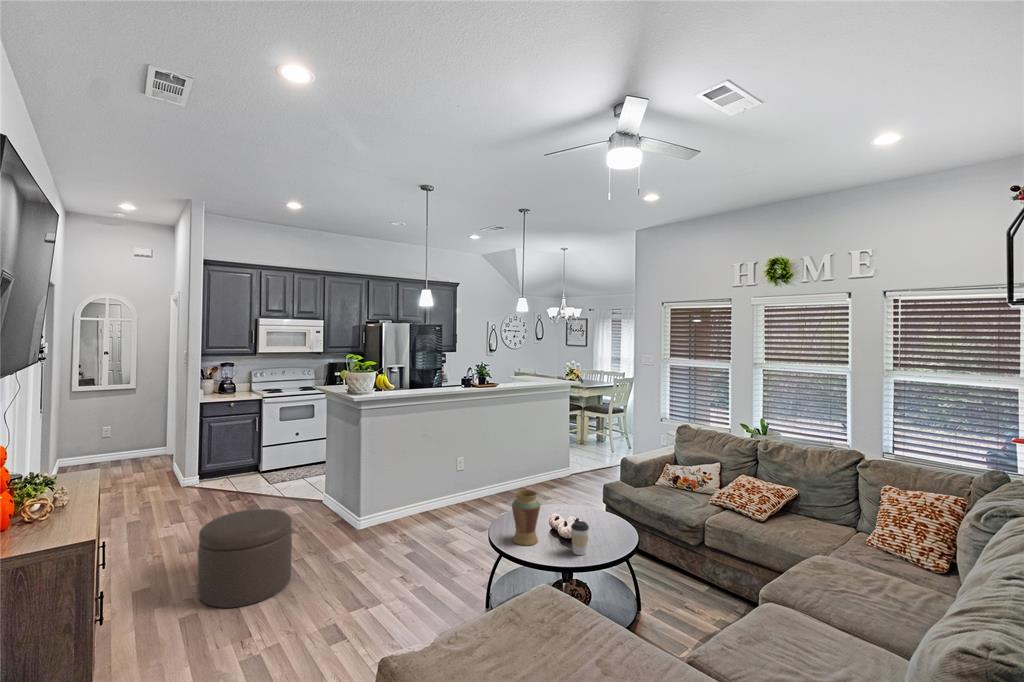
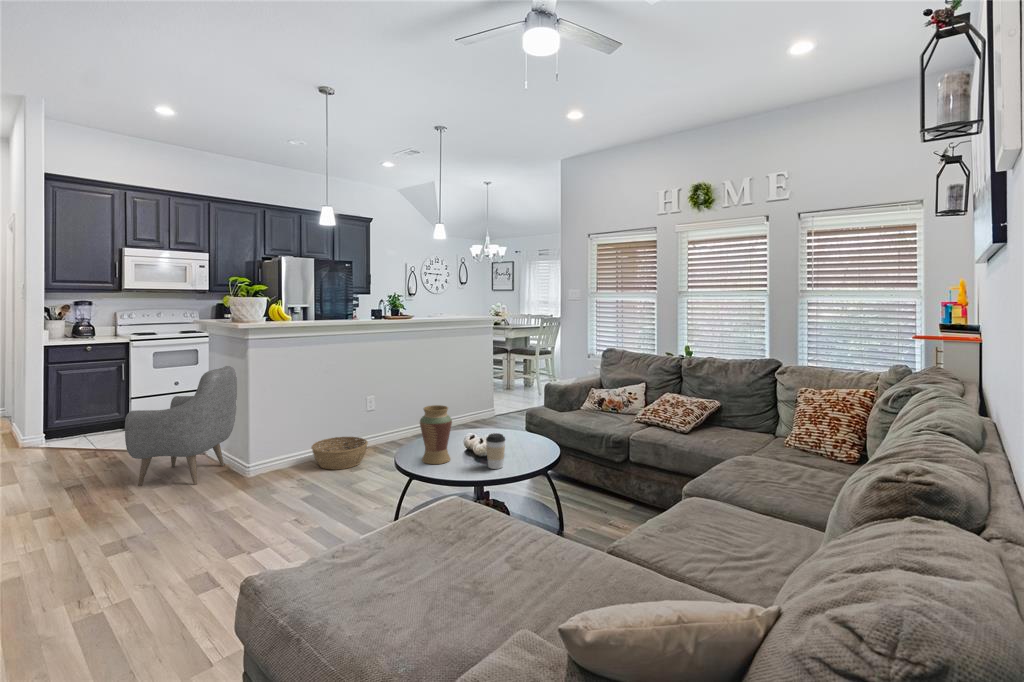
armchair: none [262,431,350,535] -> present [125,366,237,486]
basket: none [409,495,458,527] -> present [311,437,368,470]
ottoman: present [198,509,292,608] -> none [30,451,161,564]

